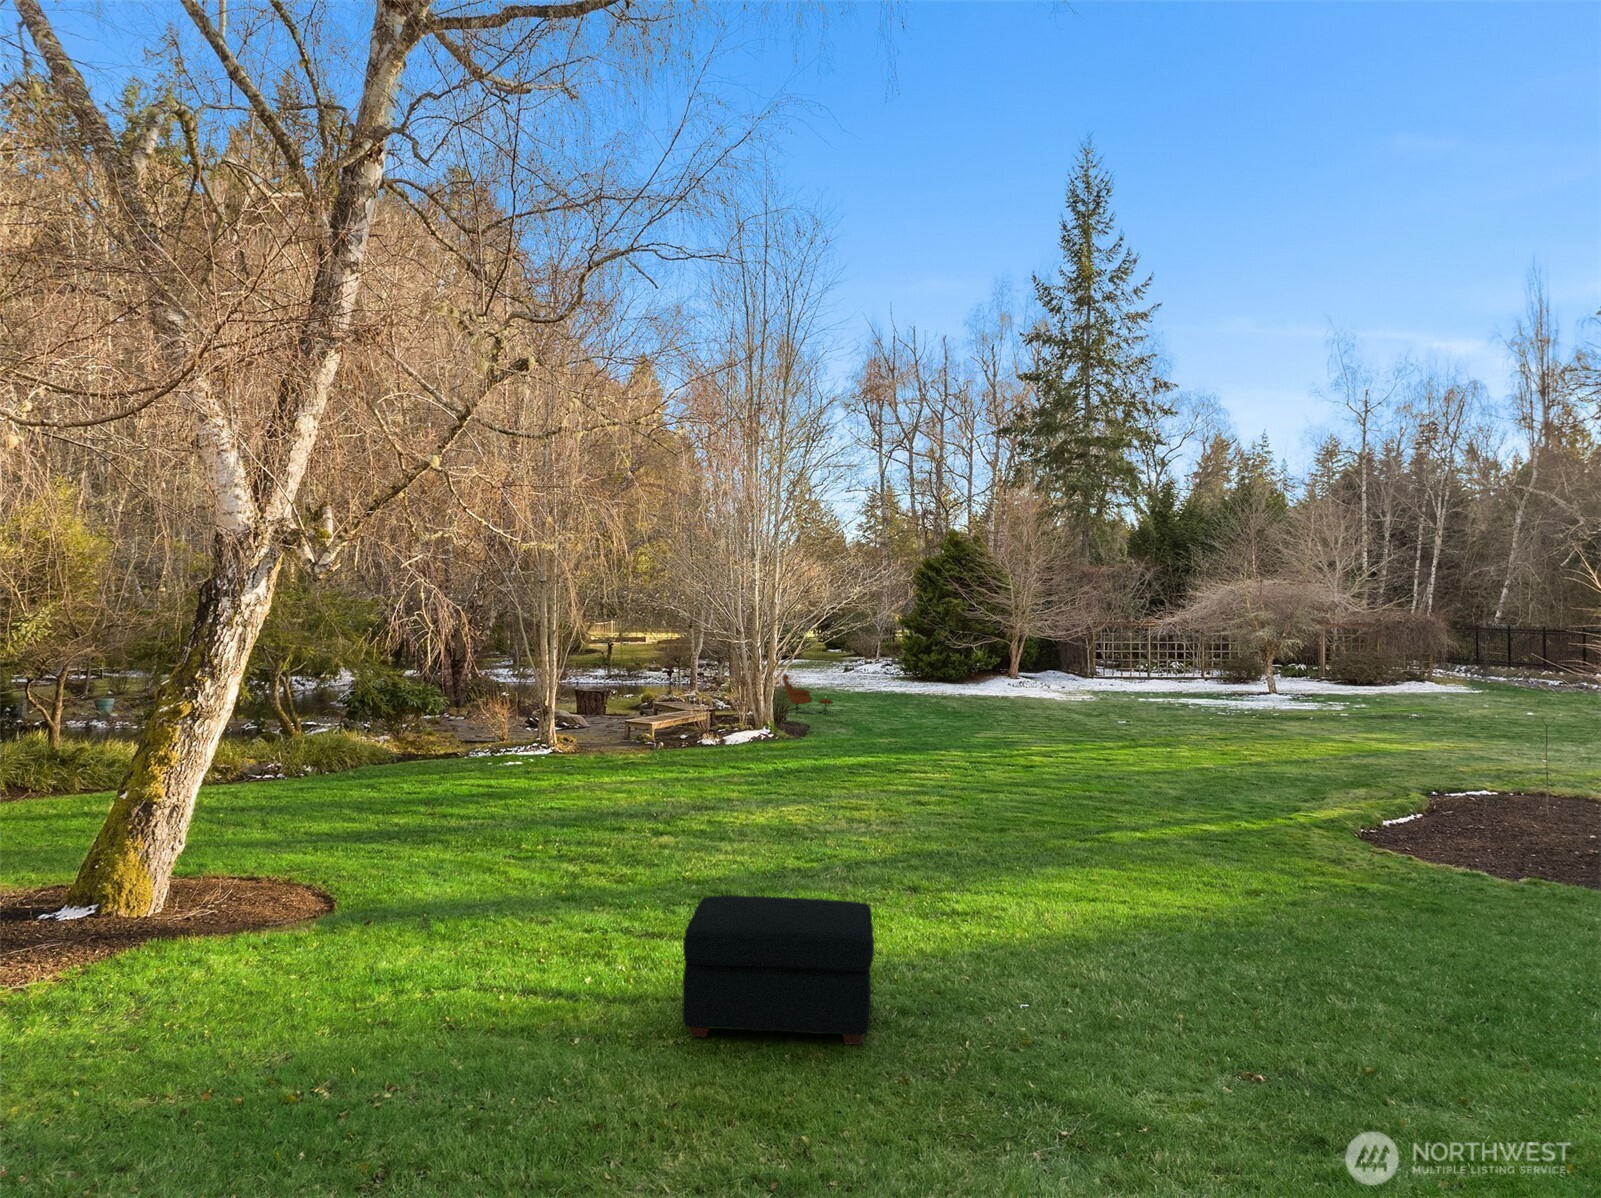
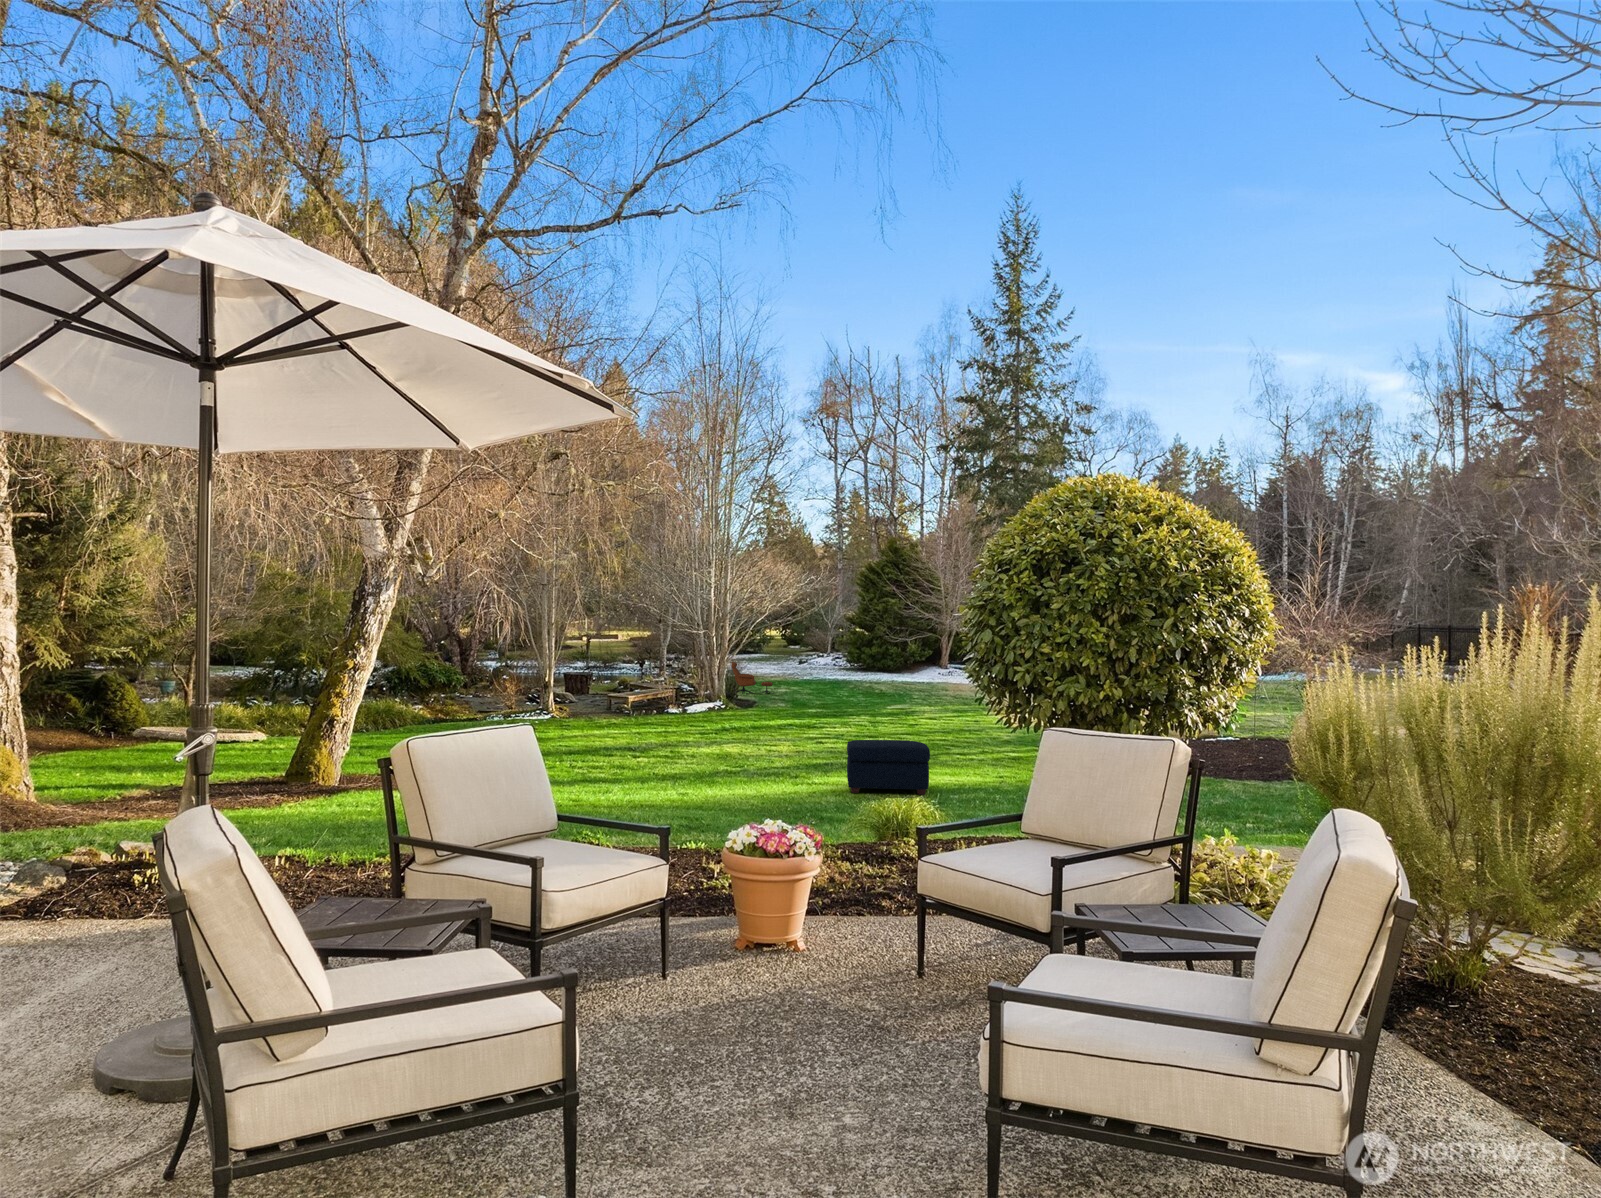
ottoman: present [682,895,874,1045] -> present [847,740,930,795]

